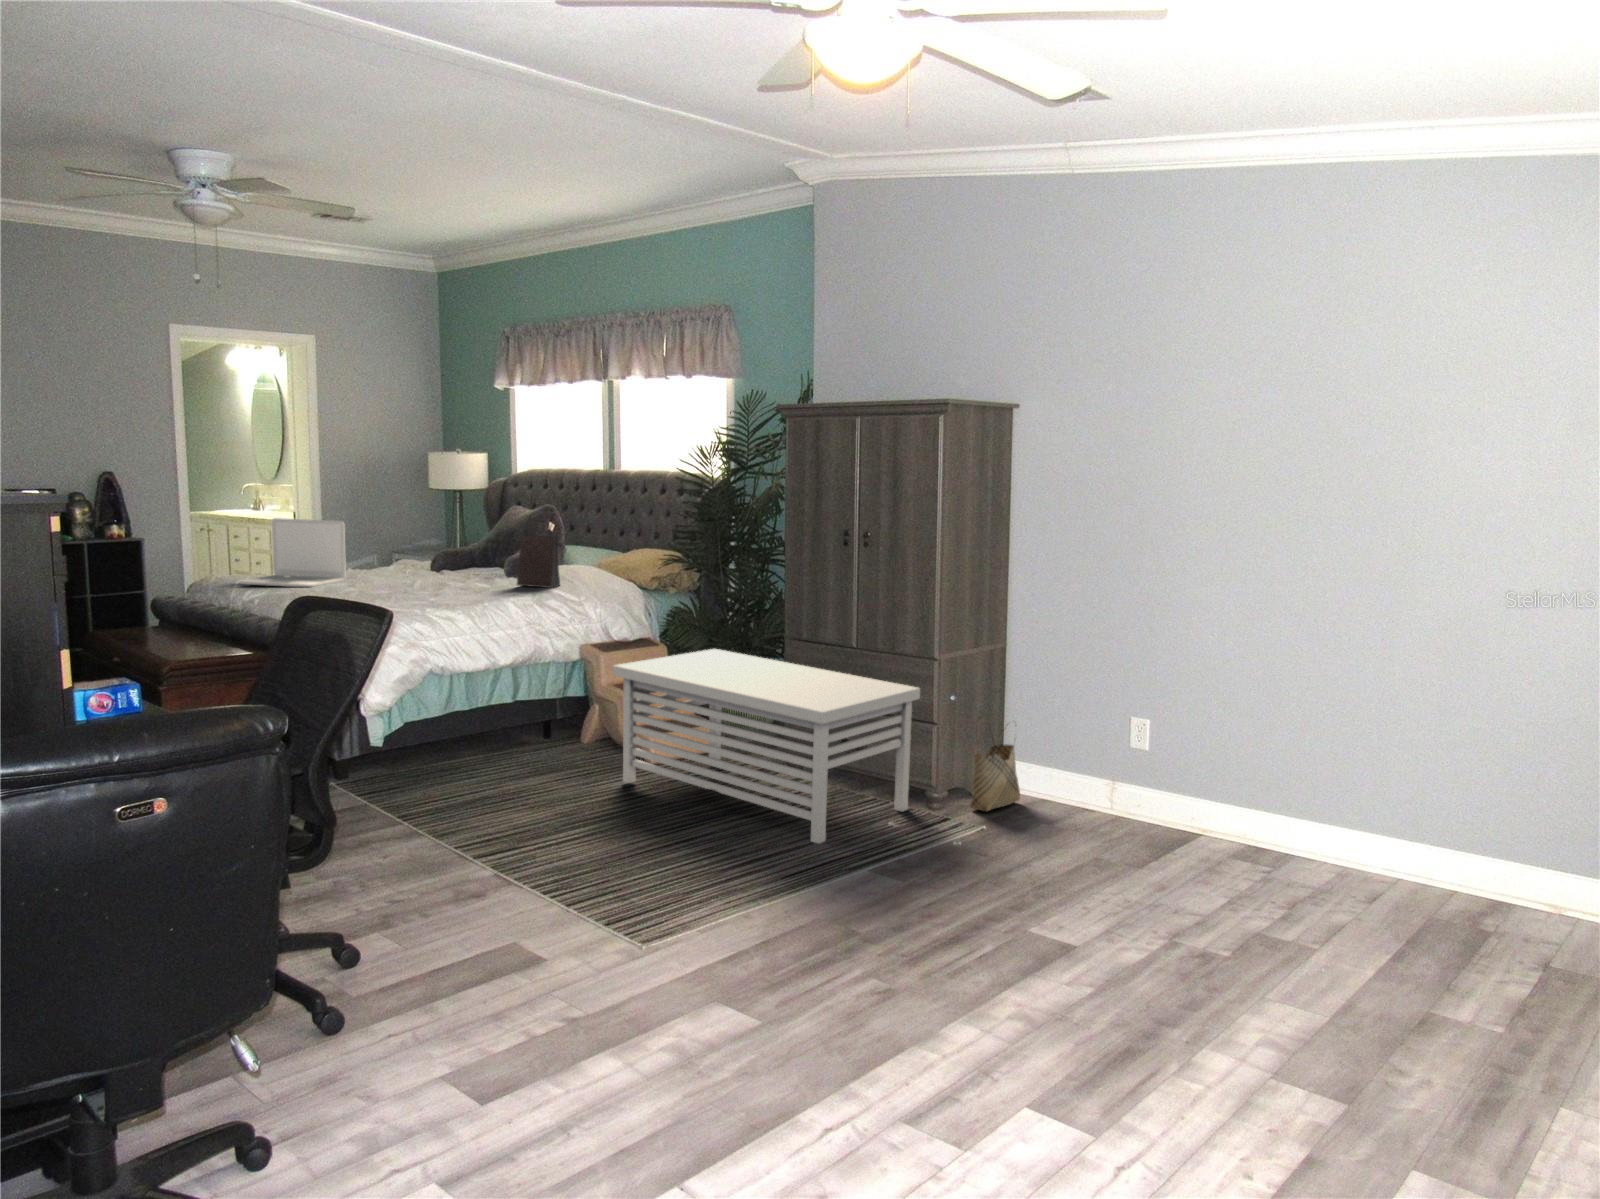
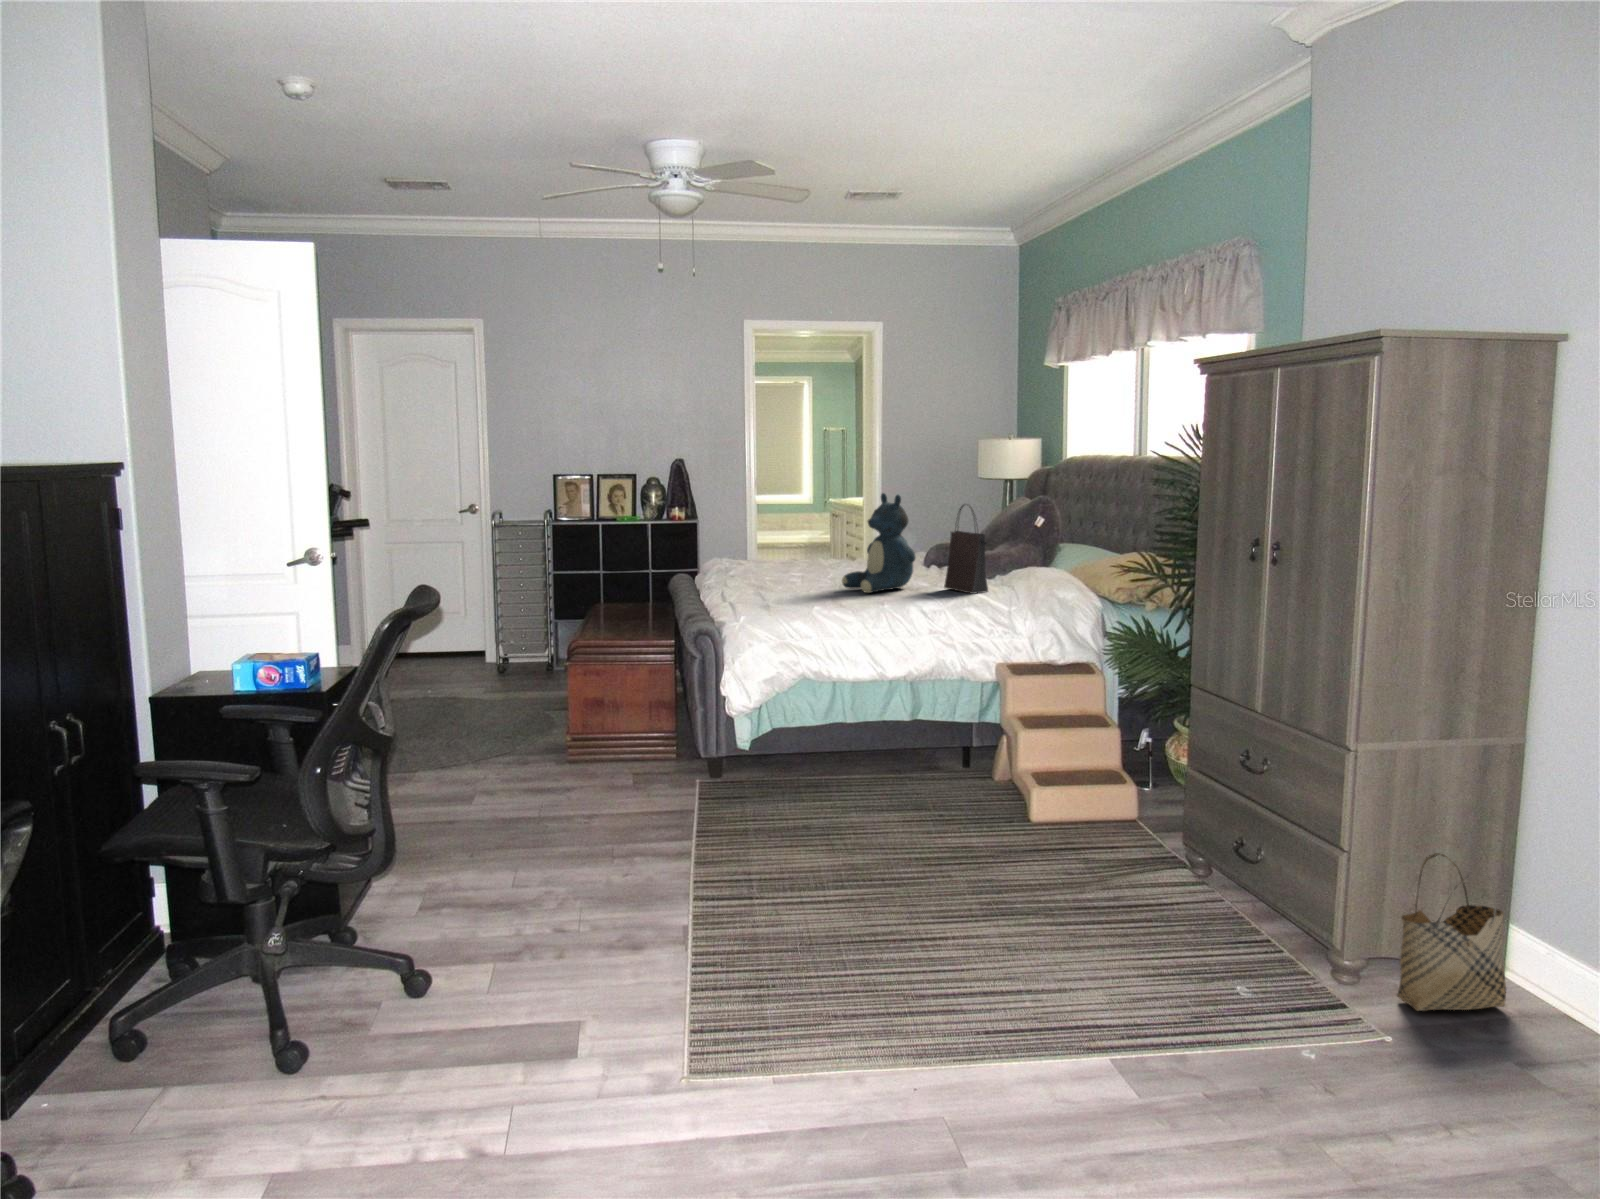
teddy bear: none [419,502,493,593] -> present [842,493,916,593]
laptop: present [239,518,346,587] -> none [734,506,829,577]
storage bench: present [613,649,920,843] -> none [960,688,1320,991]

